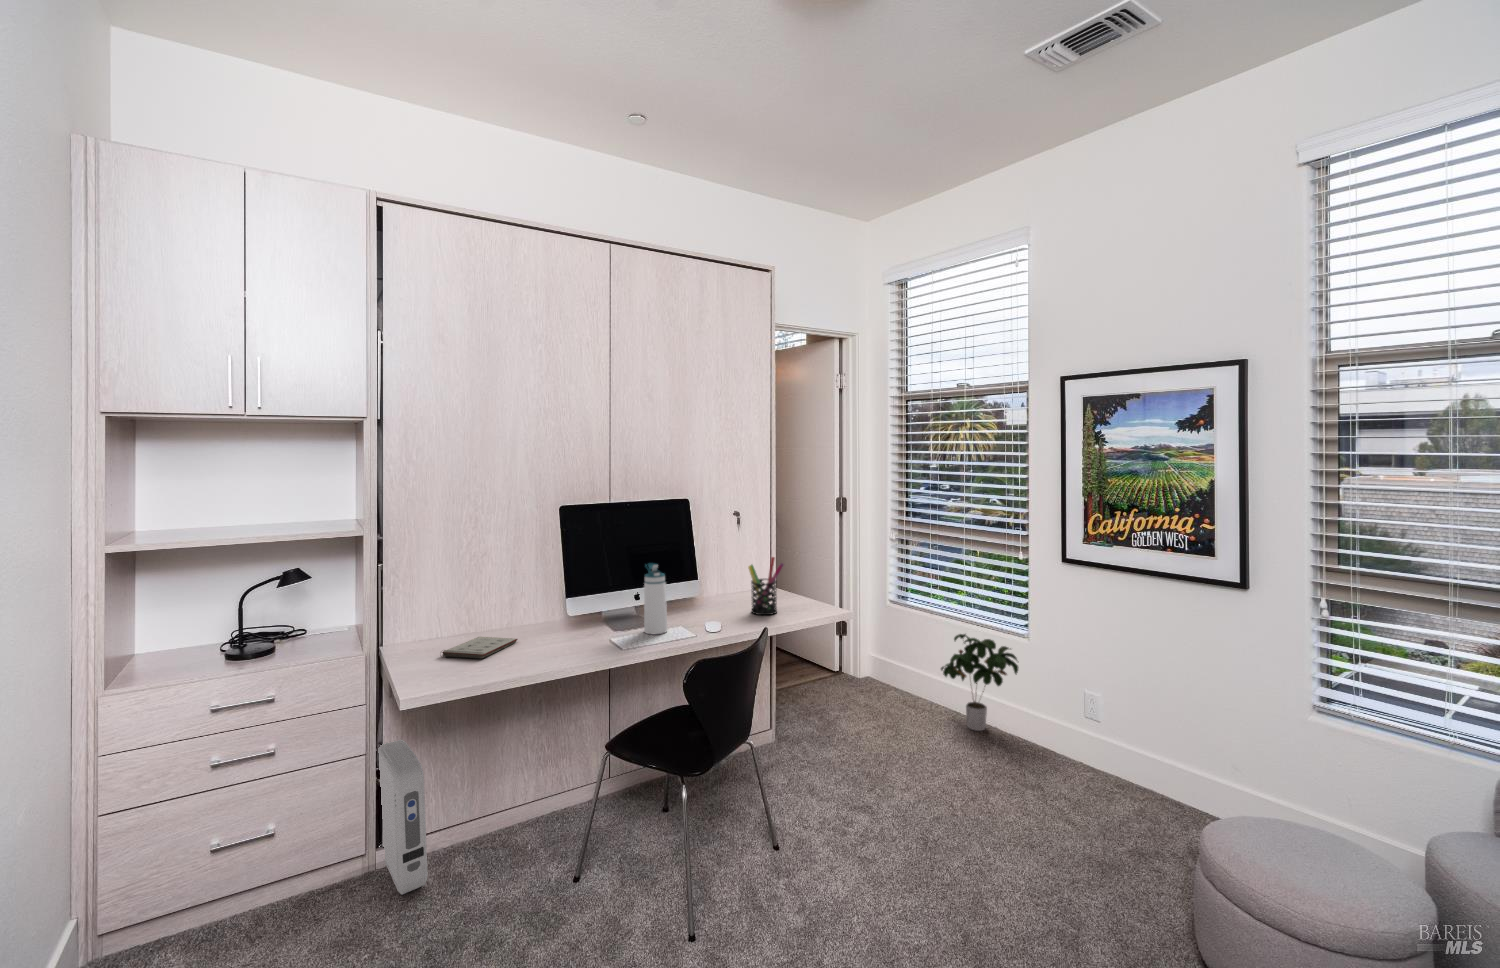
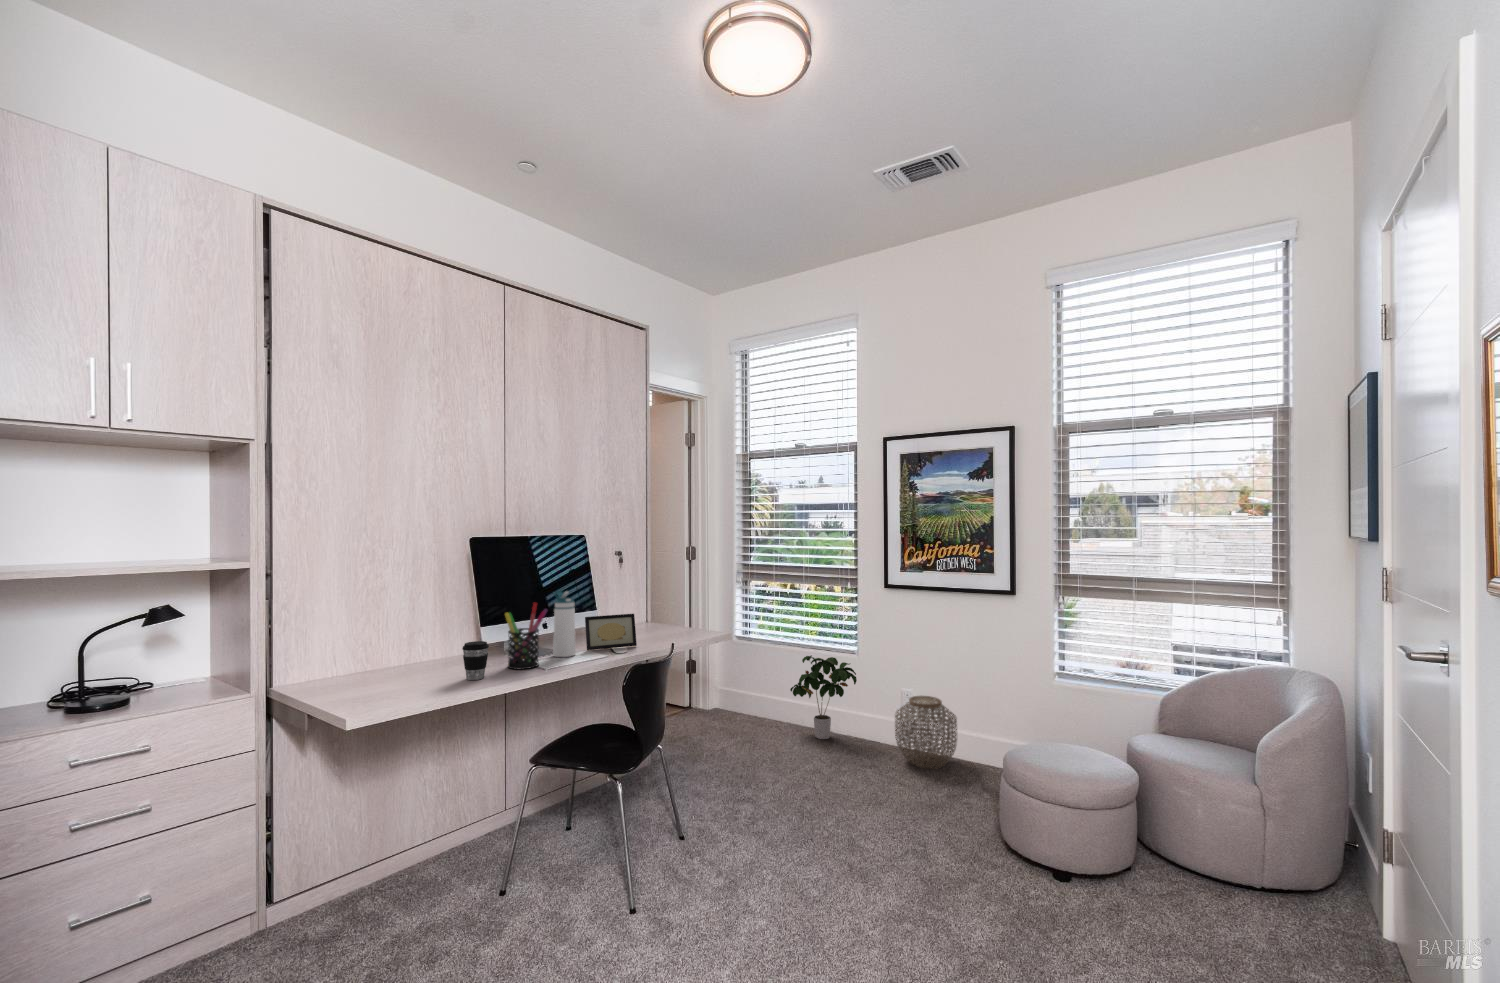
pen holder: present [749,557,783,615] -> present [505,603,547,669]
picture frame: none [682,588,737,626] -> present [585,614,637,650]
coffee cup: none [533,619,560,660] -> present [462,641,489,680]
notepad: present [442,637,518,659] -> none [357,667,429,686]
woven basket: none [1062,701,1149,796] -> present [895,696,957,769]
air purifier: present [378,739,428,895] -> none [264,781,343,940]

